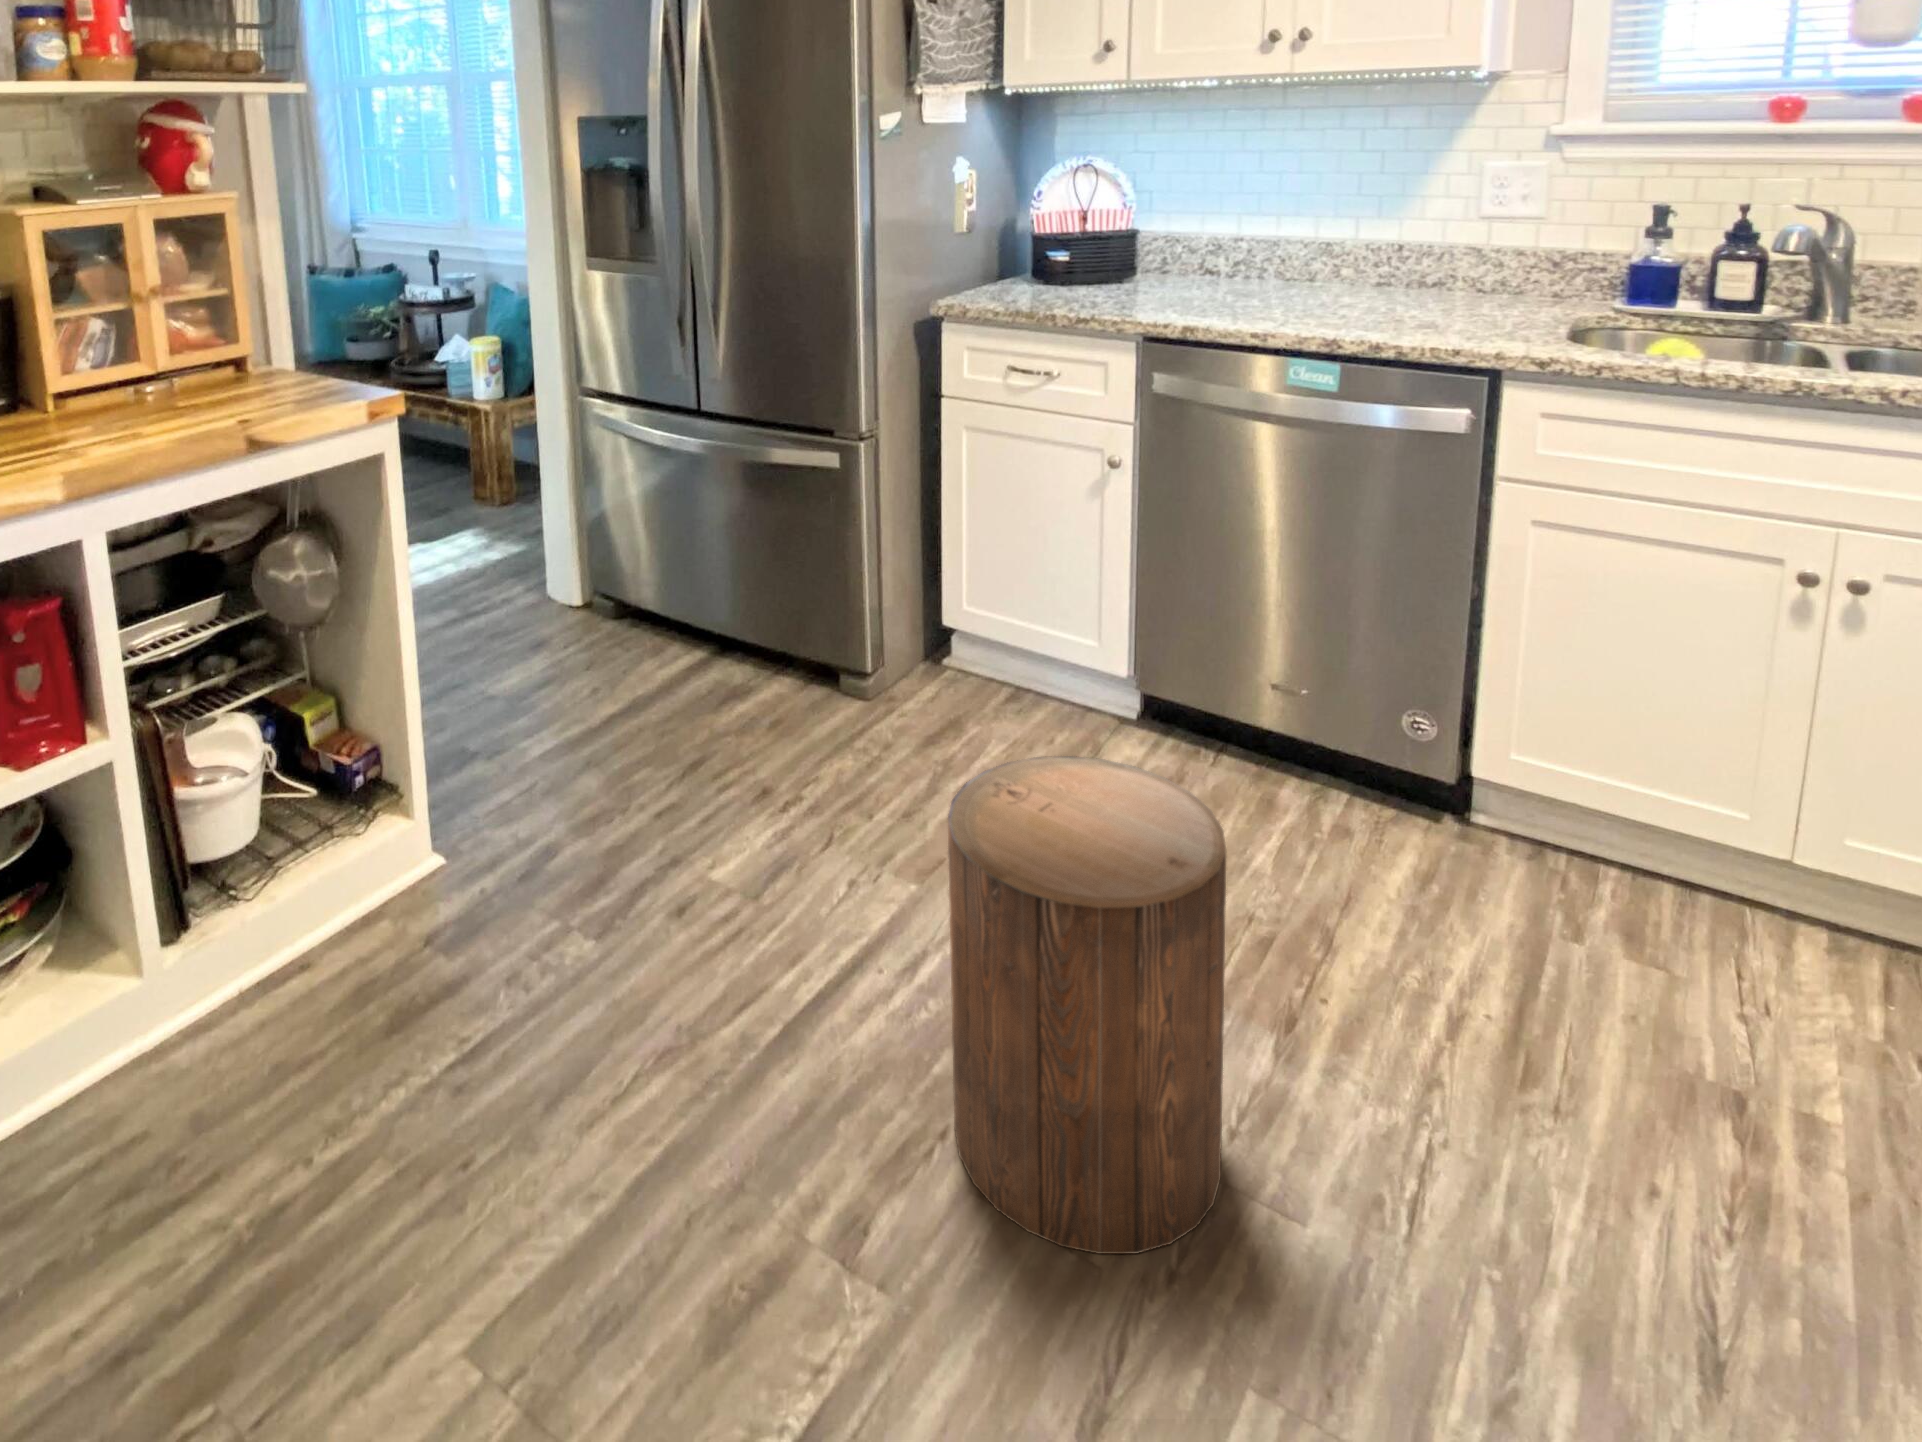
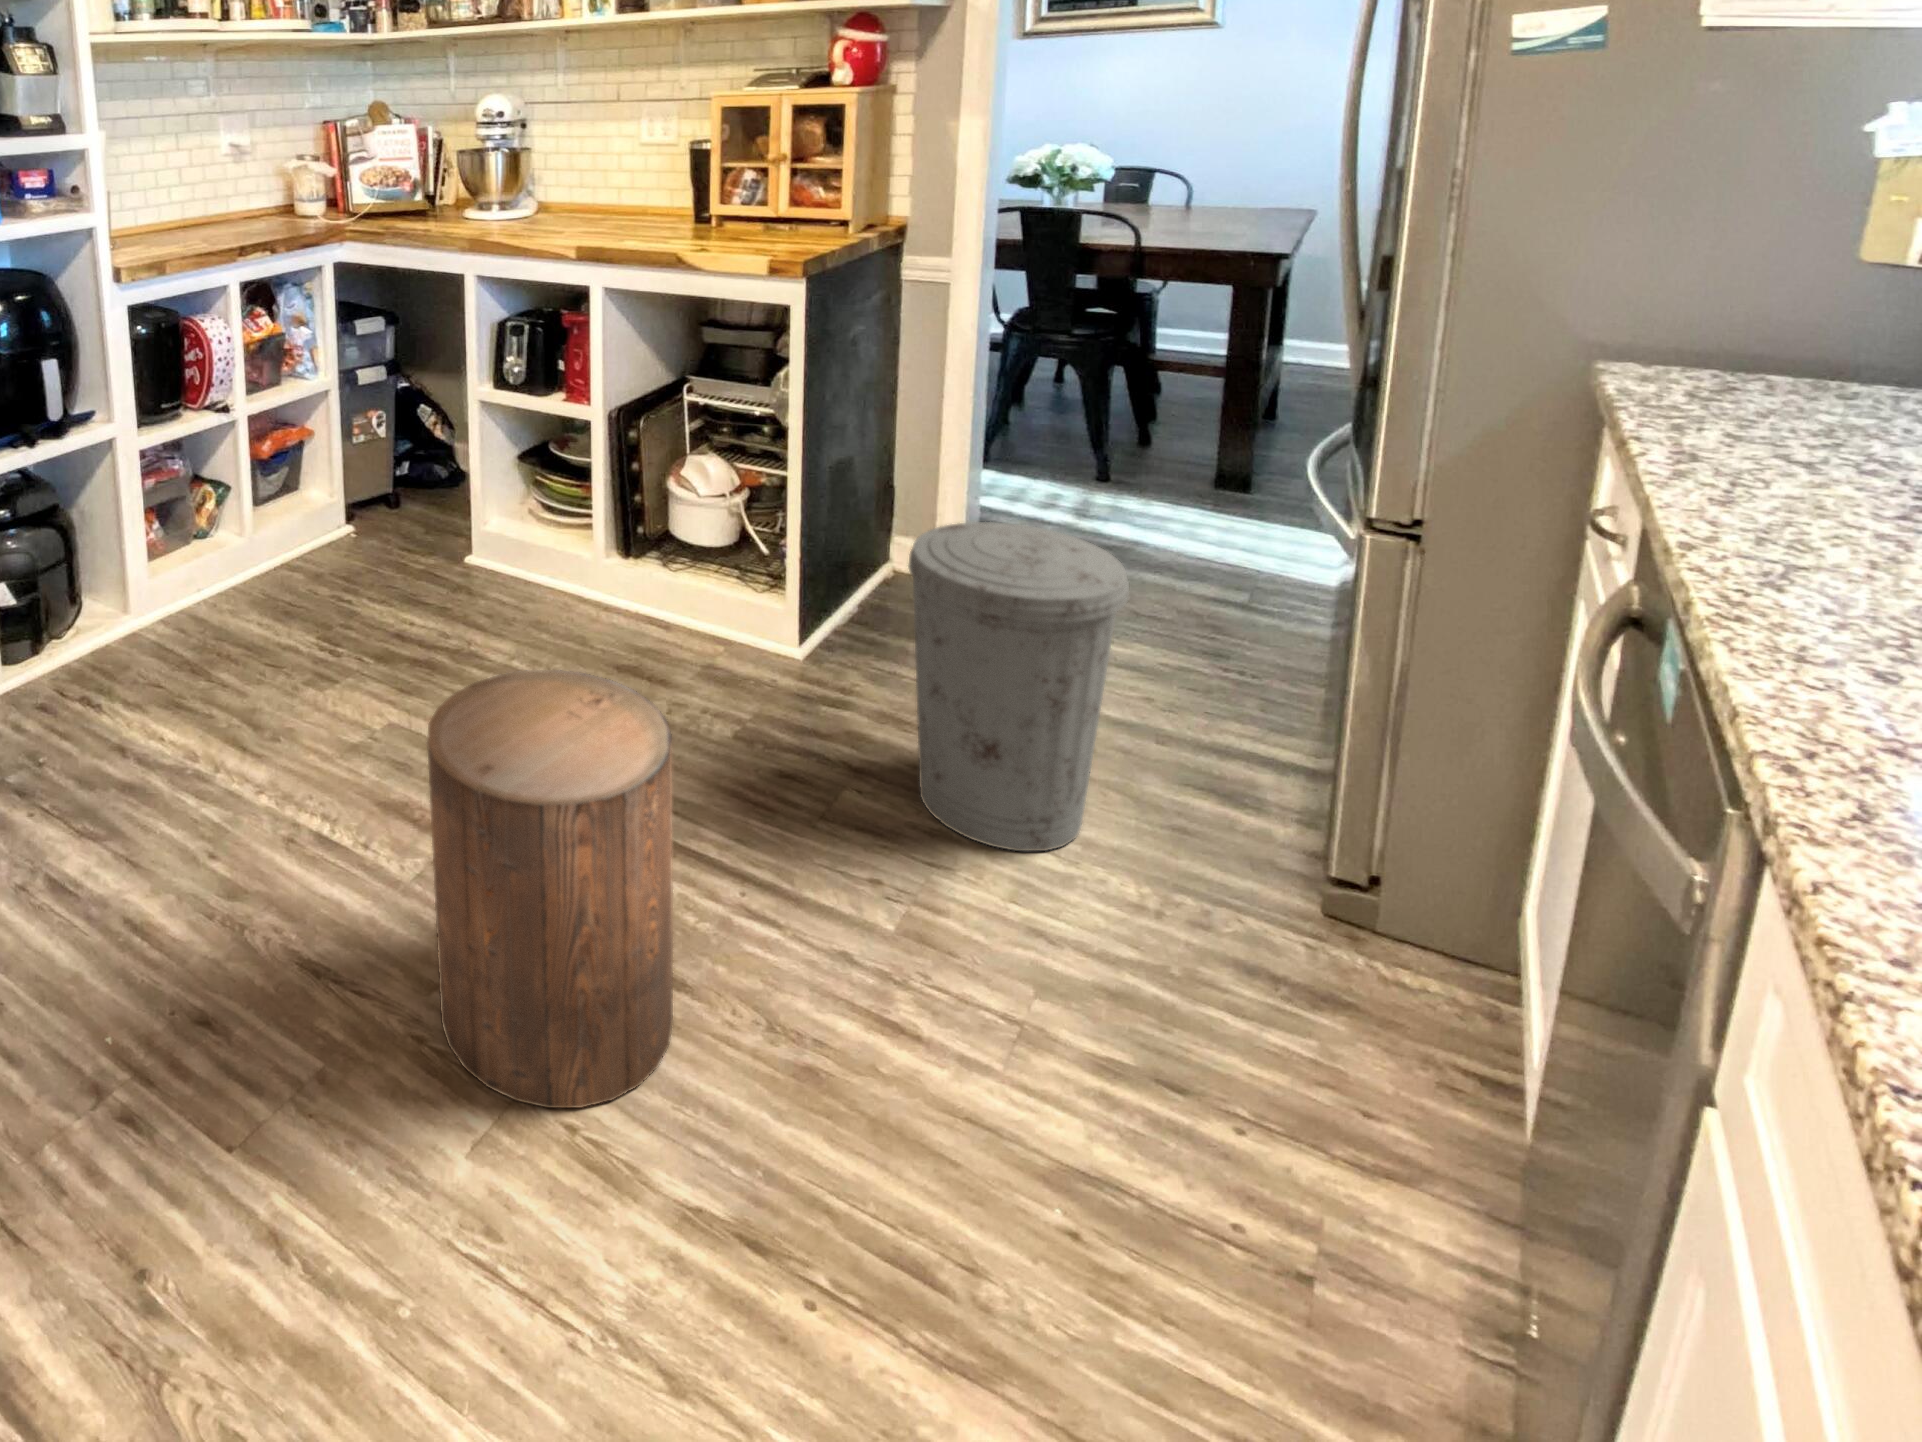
trash can: none [652,542,828,838] -> present [909,522,1129,851]

